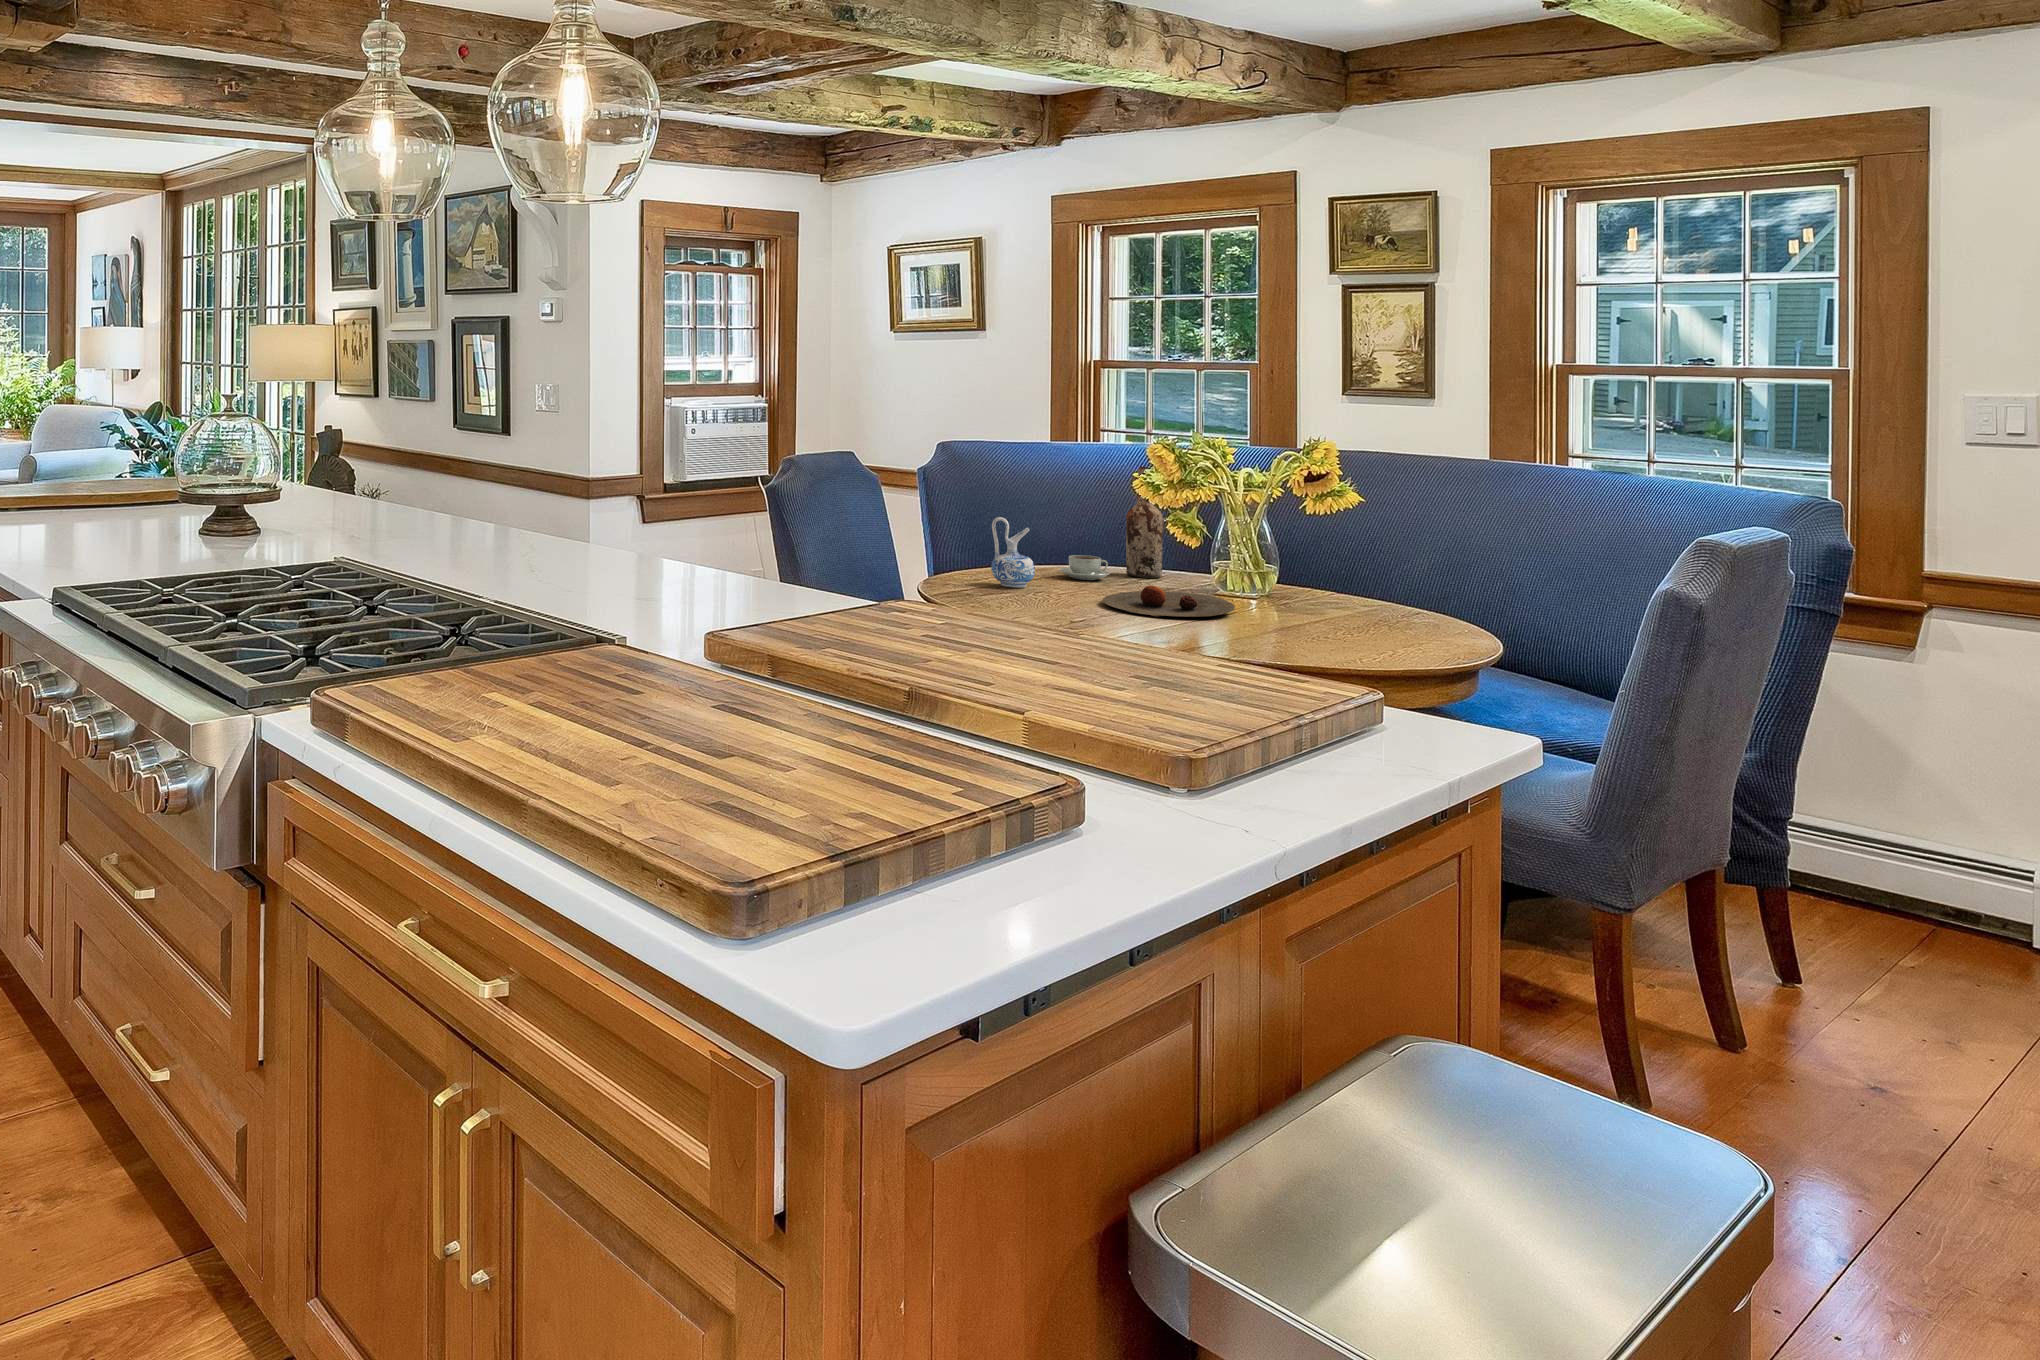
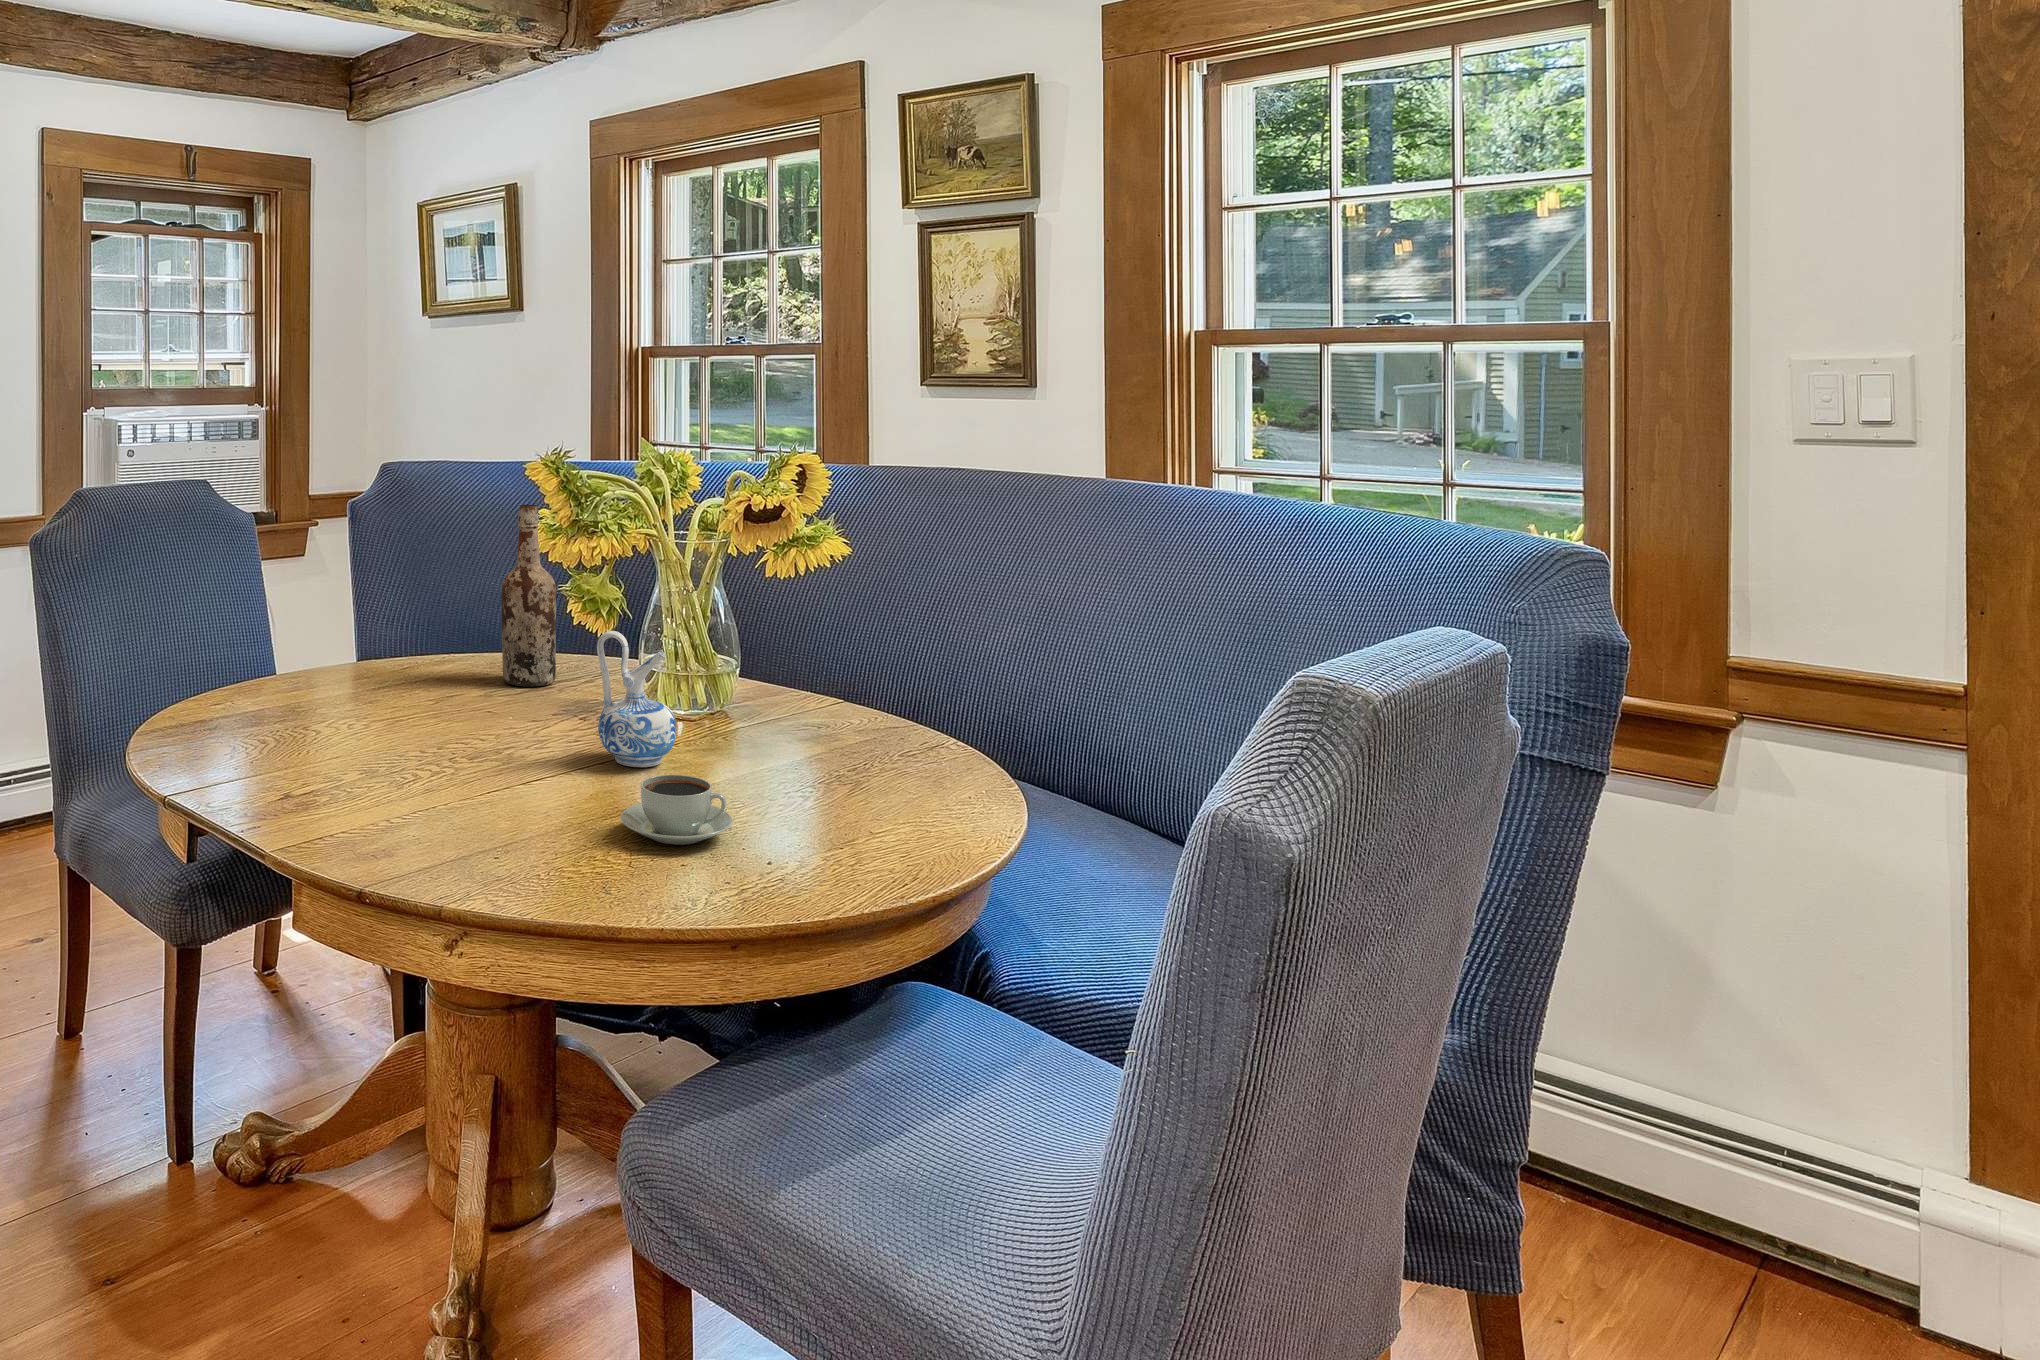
ceramic pitcher: present [991,517,1035,588] -> present [597,631,676,767]
coffee cup: present [1060,555,1110,580] -> present [621,775,733,845]
plate: present [1102,585,1235,617] -> none [300,733,523,808]

